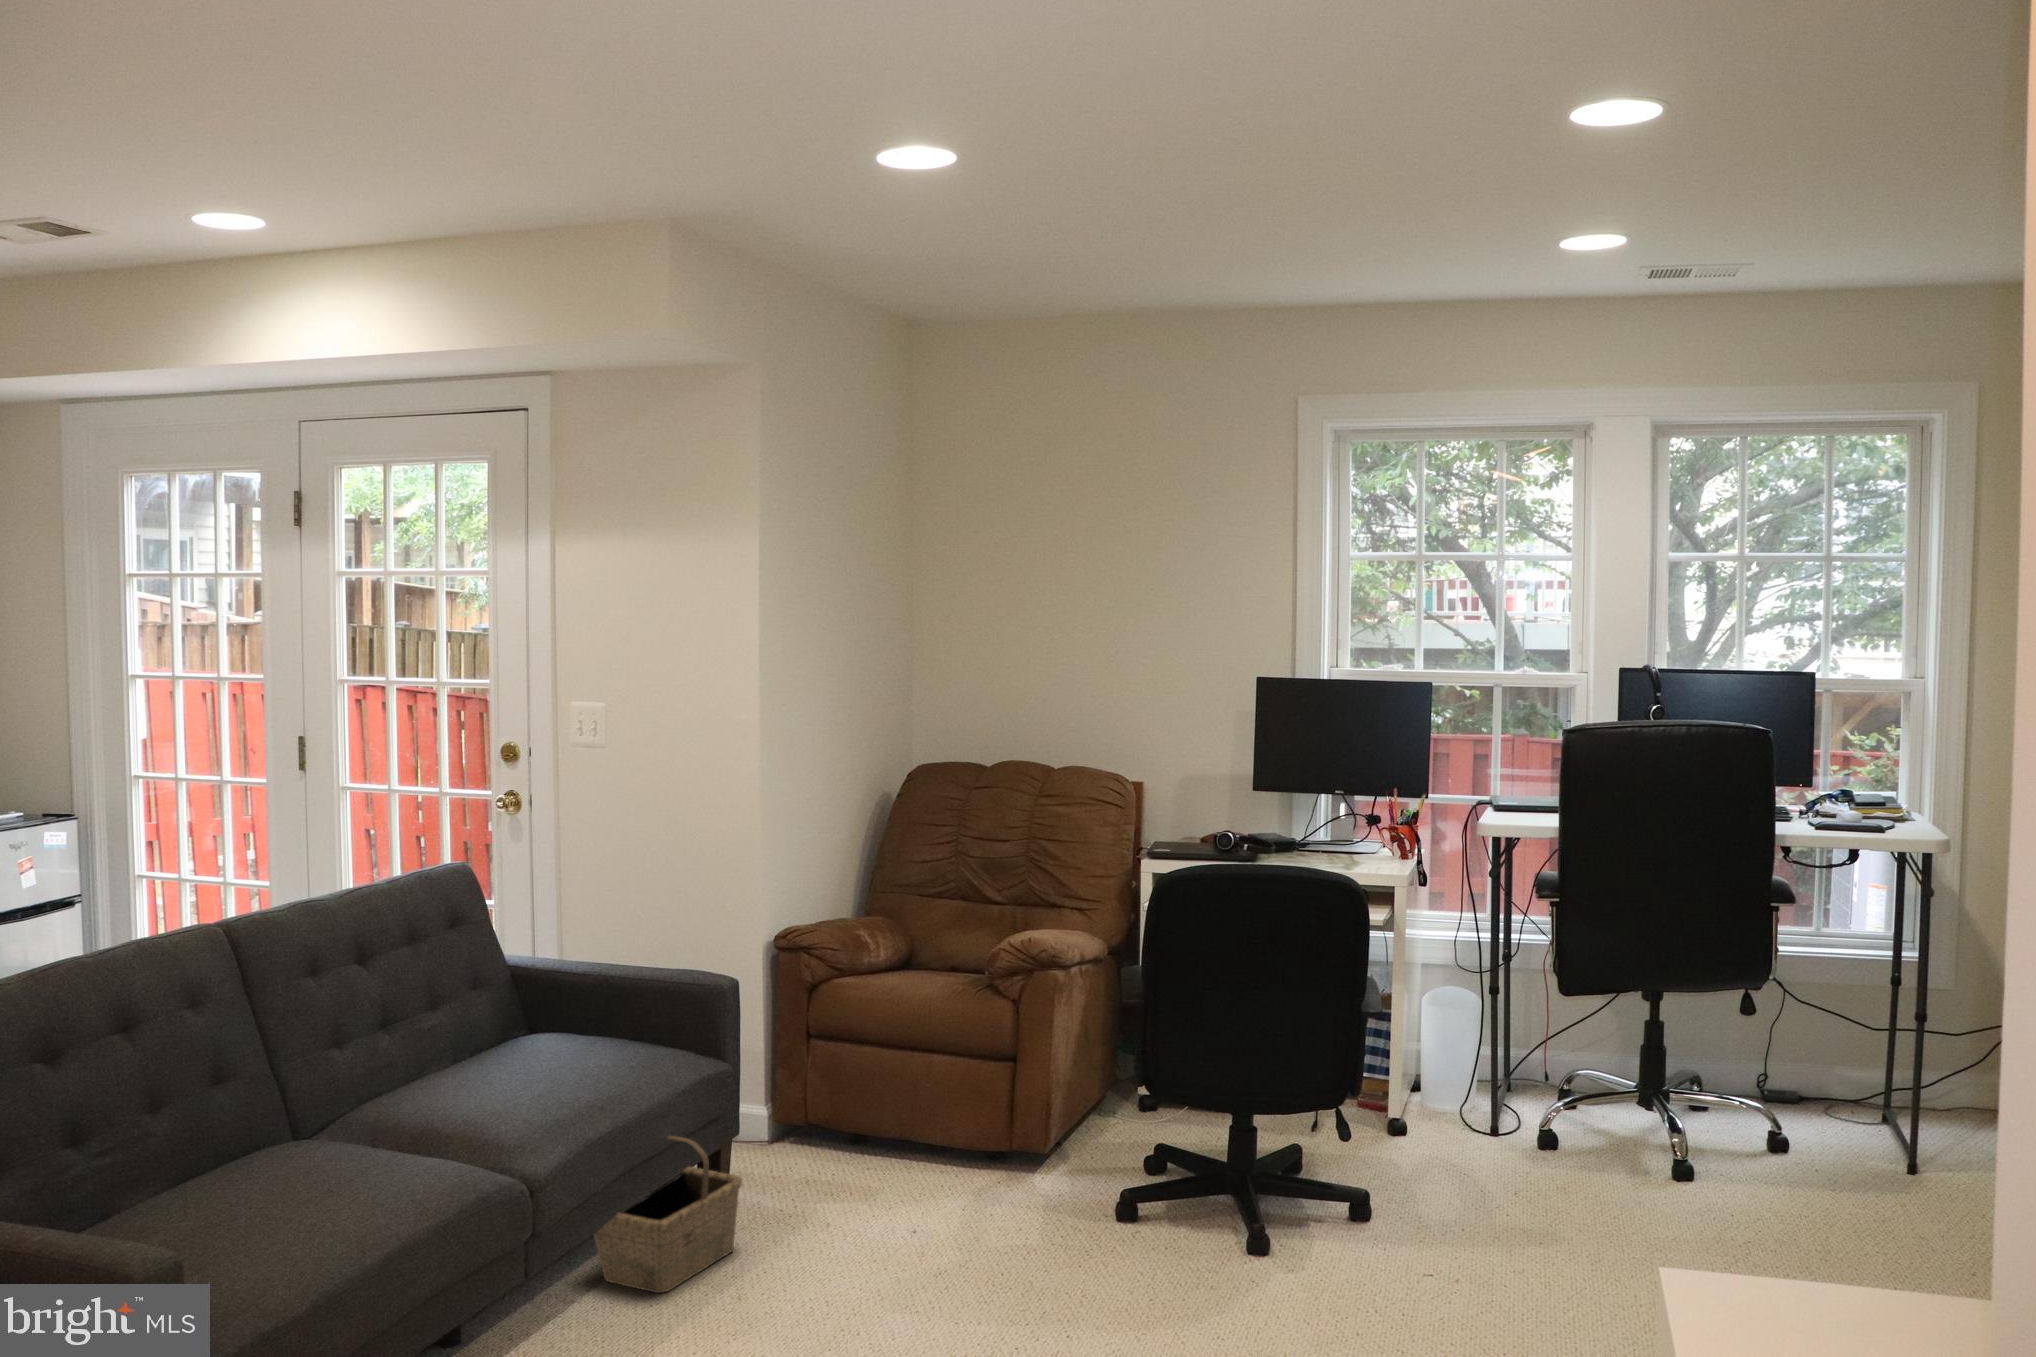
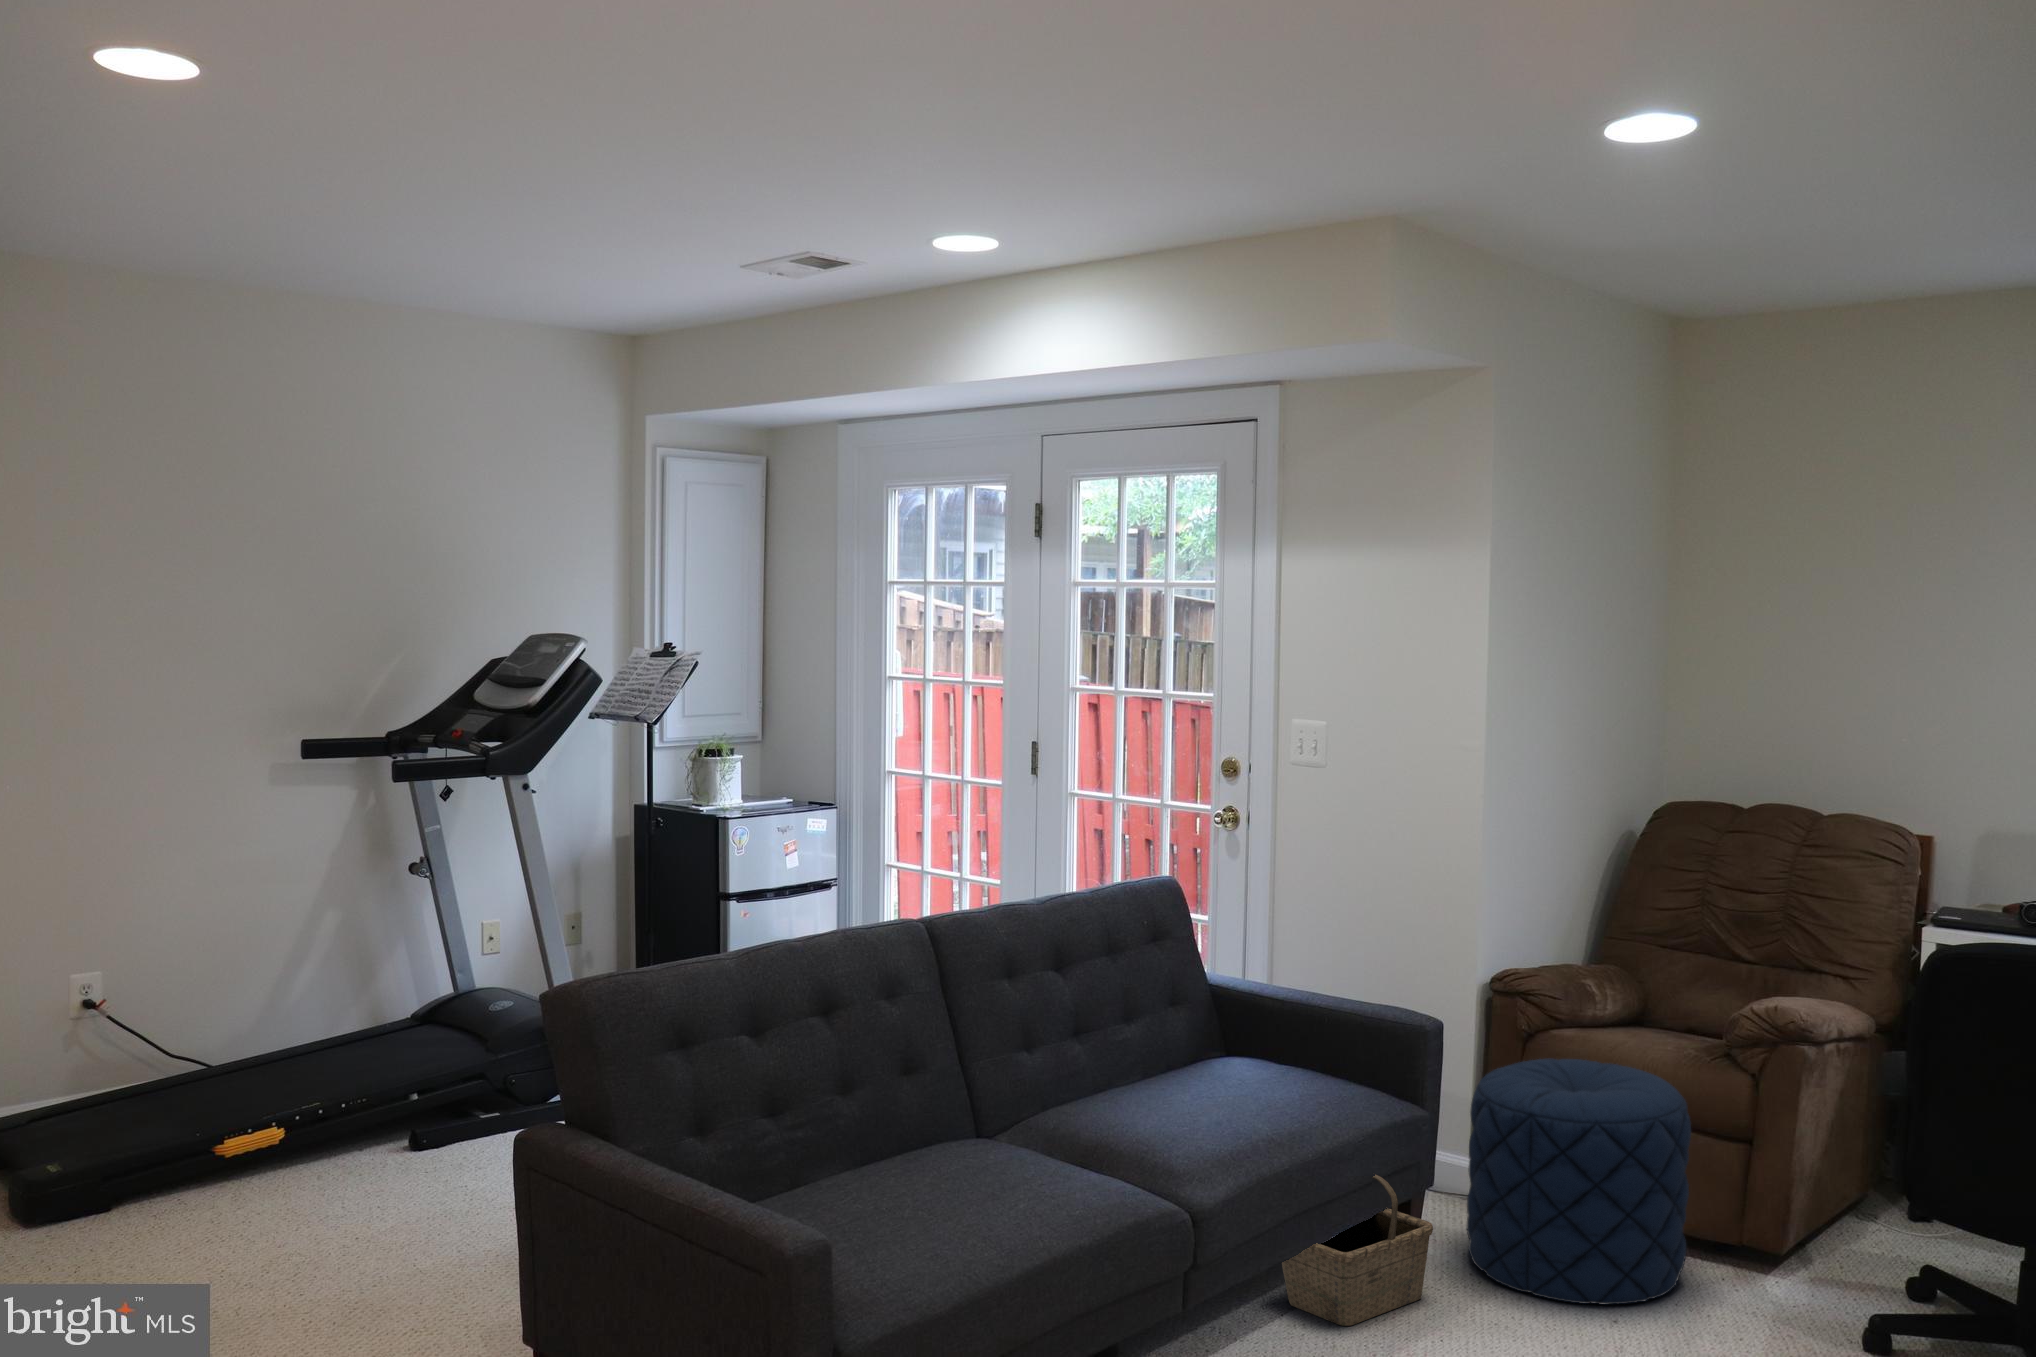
pouf: none [769,1002,966,1230] -> present [1467,1059,1691,1304]

